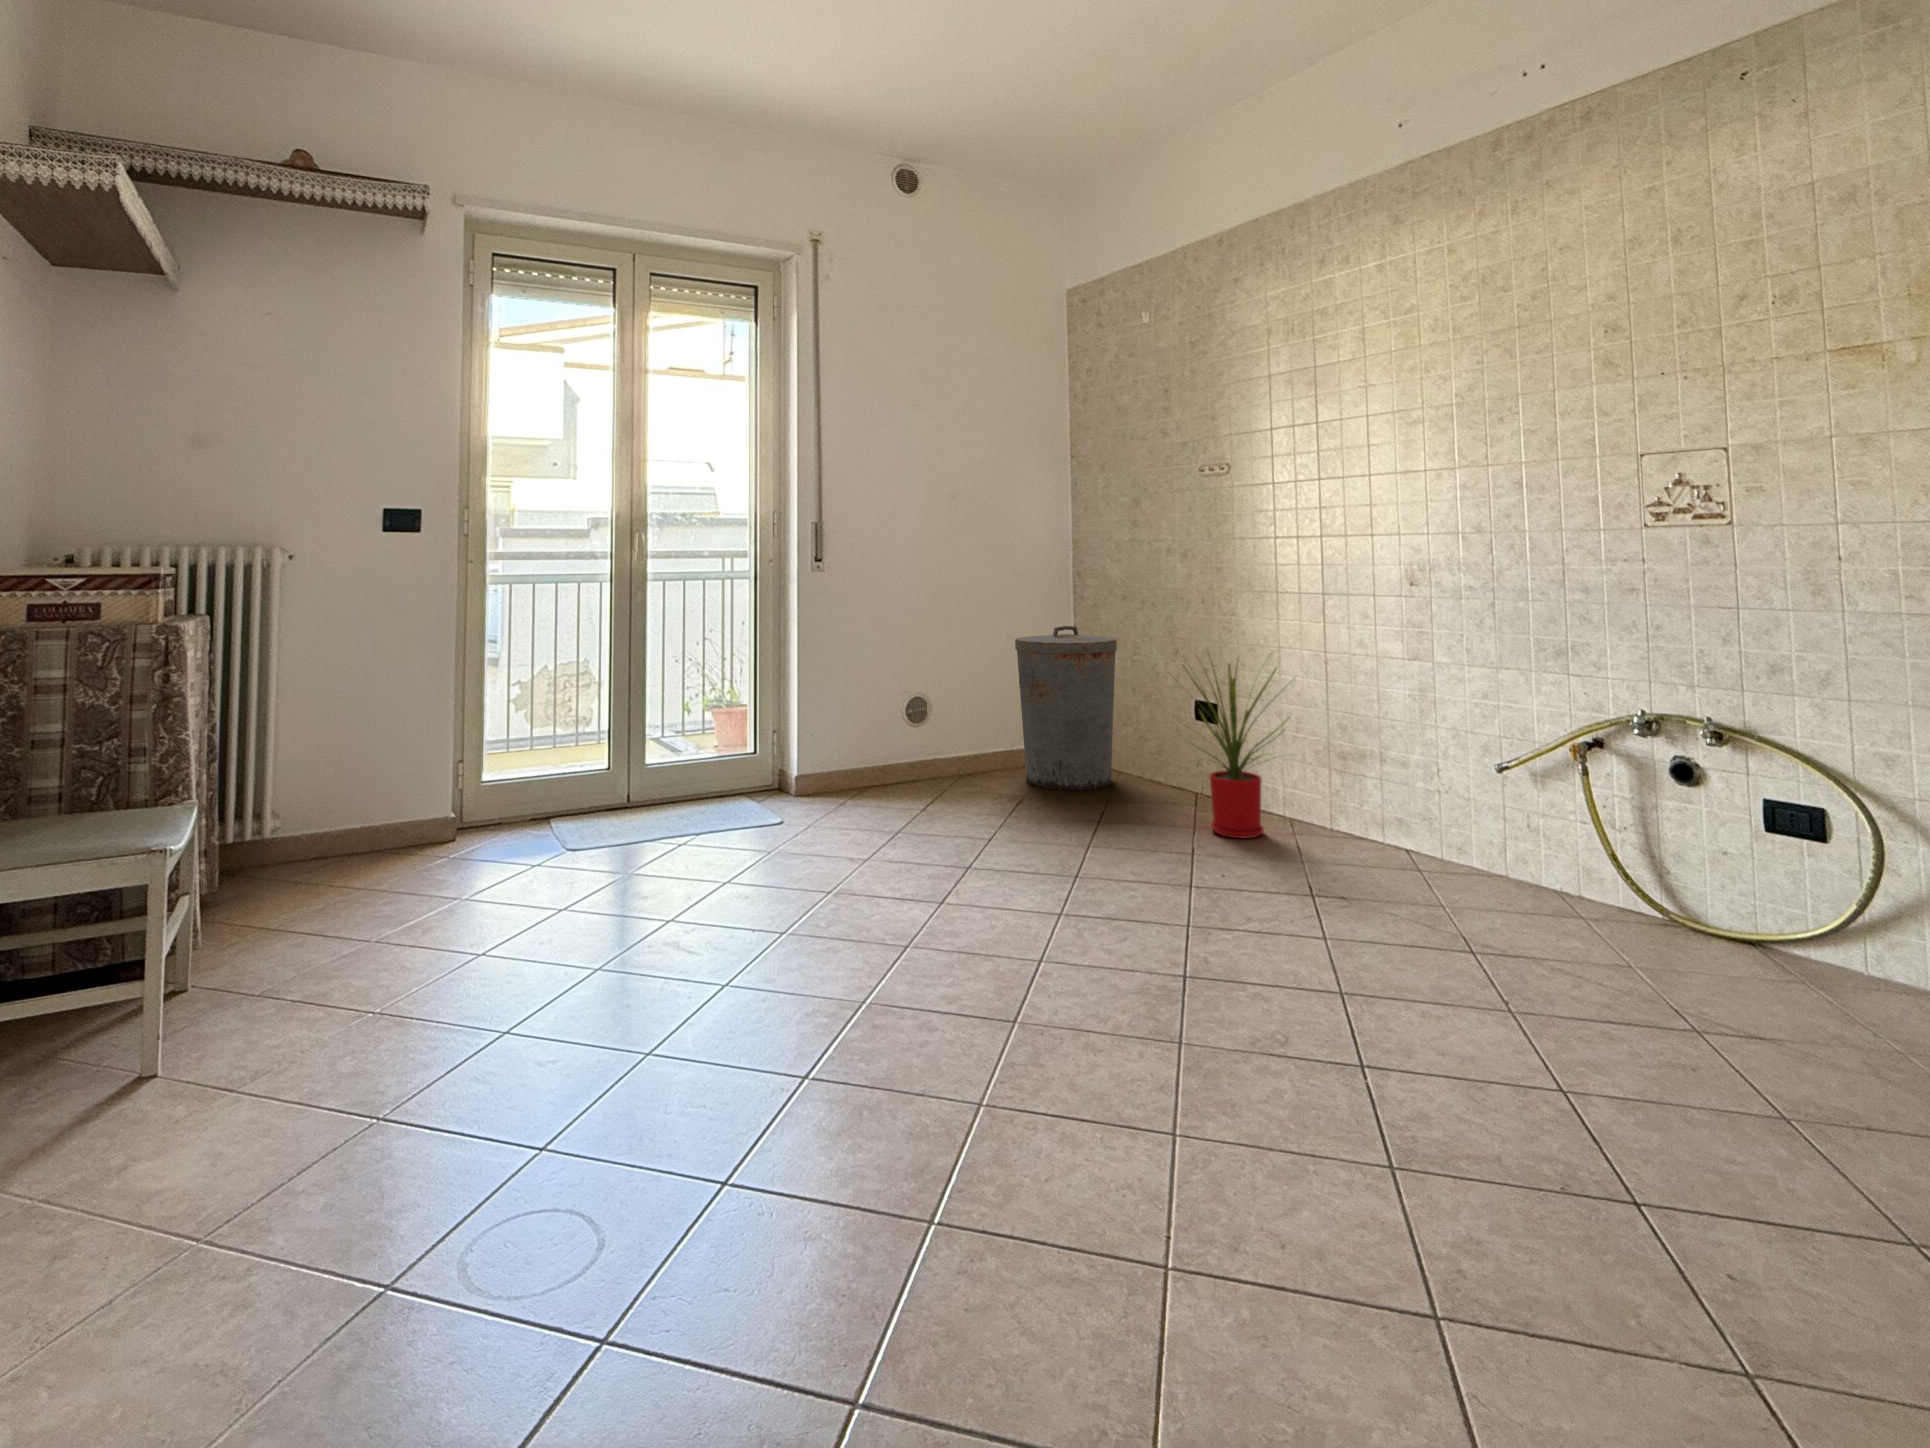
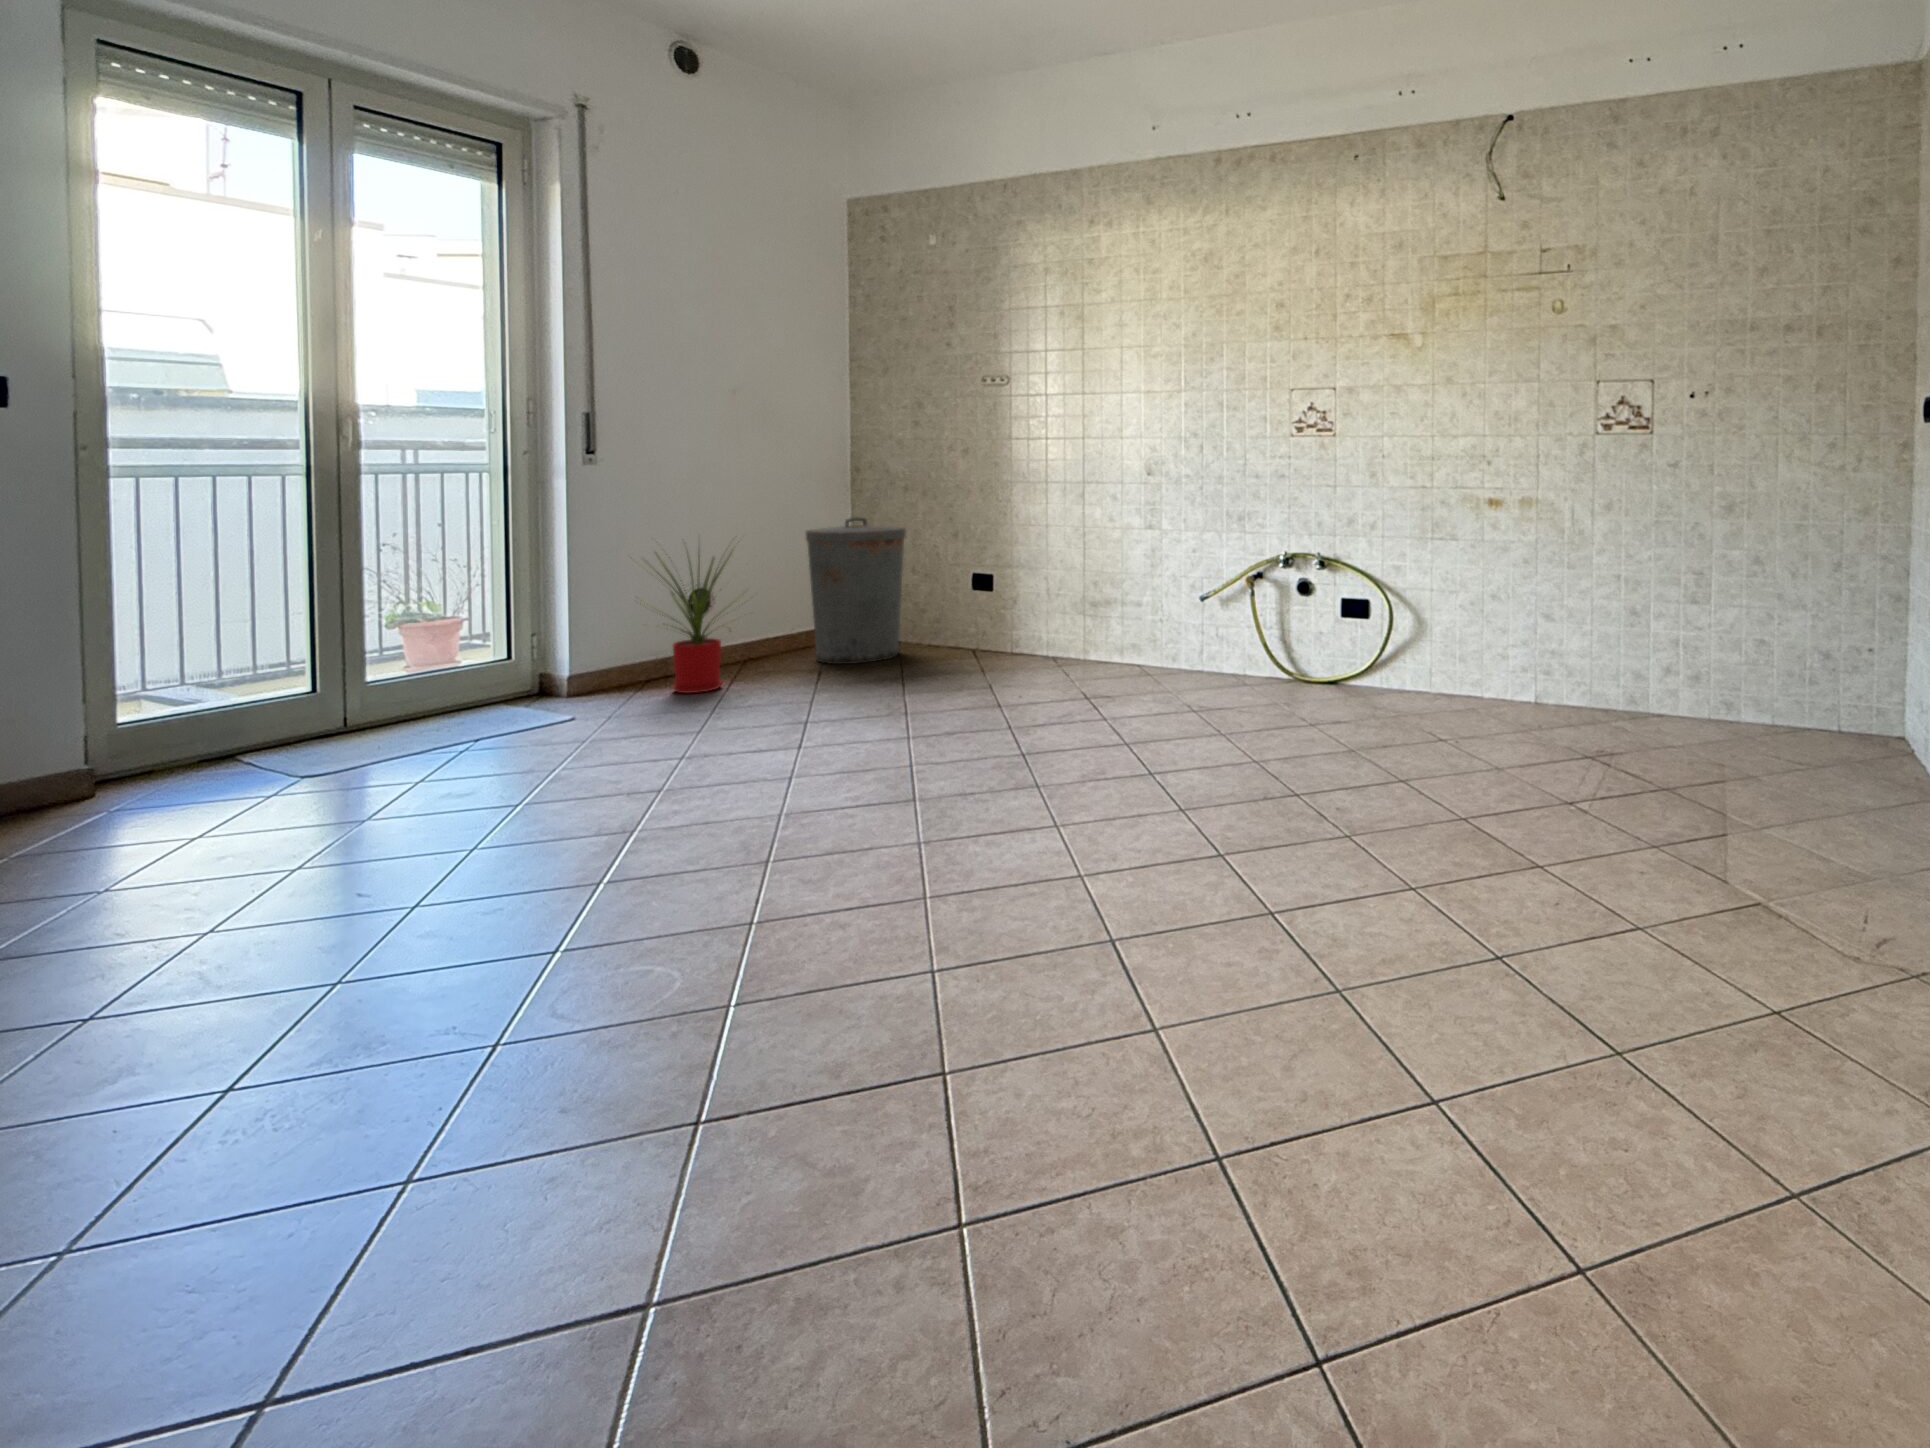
house plant: present [1182,654,1296,838] -> present [656,550,737,693]

